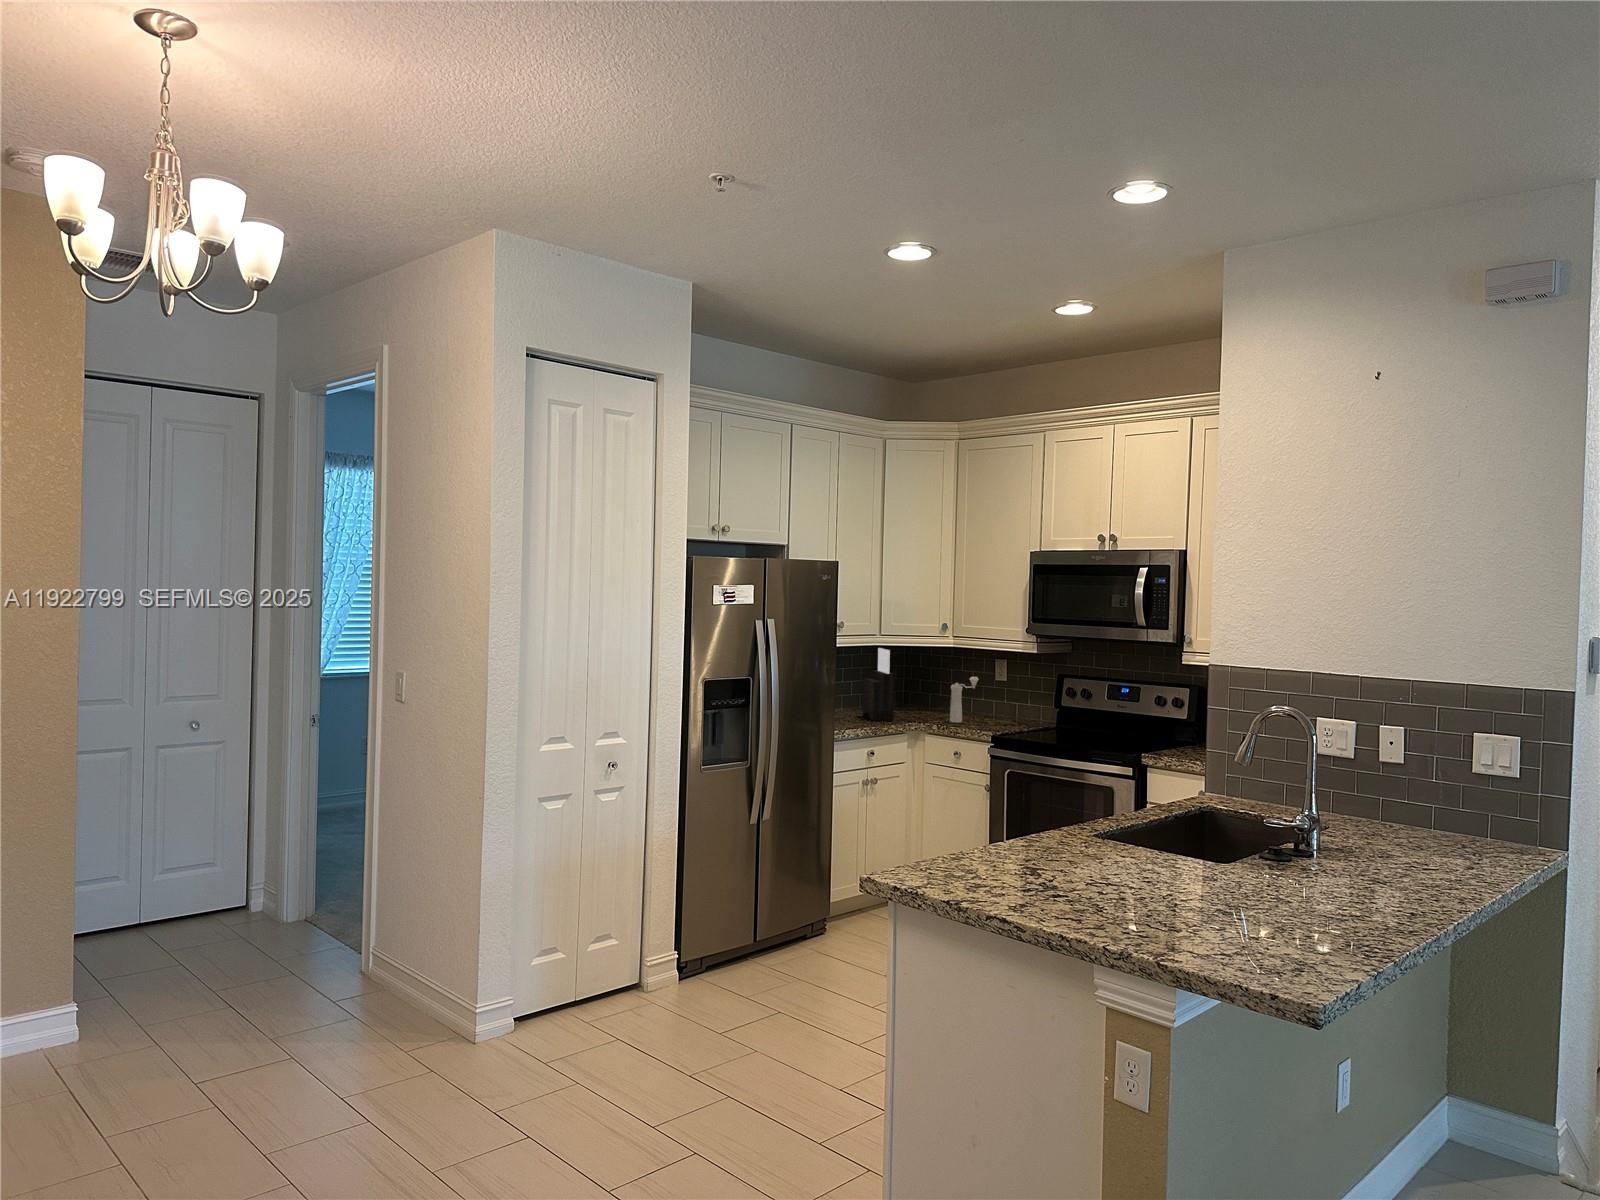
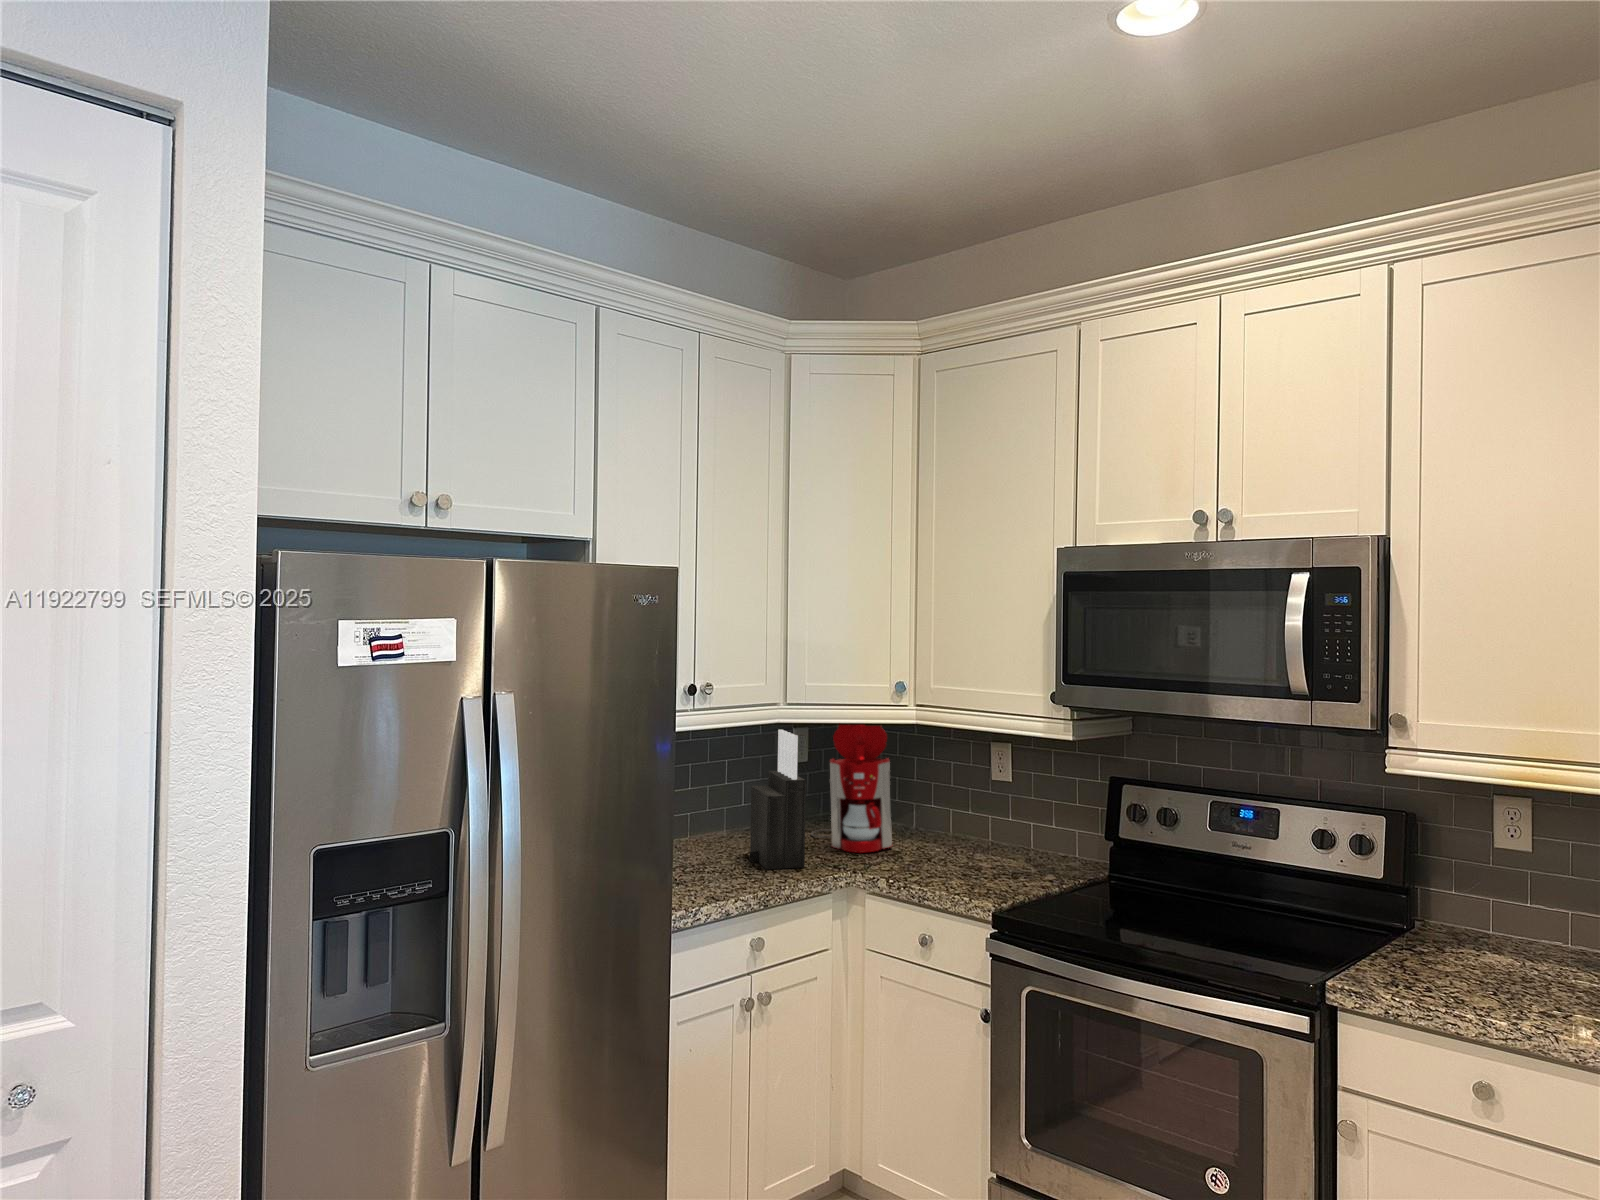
coffee maker: none [894,638,940,716] -> present [811,725,892,853]
pepper mill: present [950,677,979,723] -> none [910,781,962,870]

